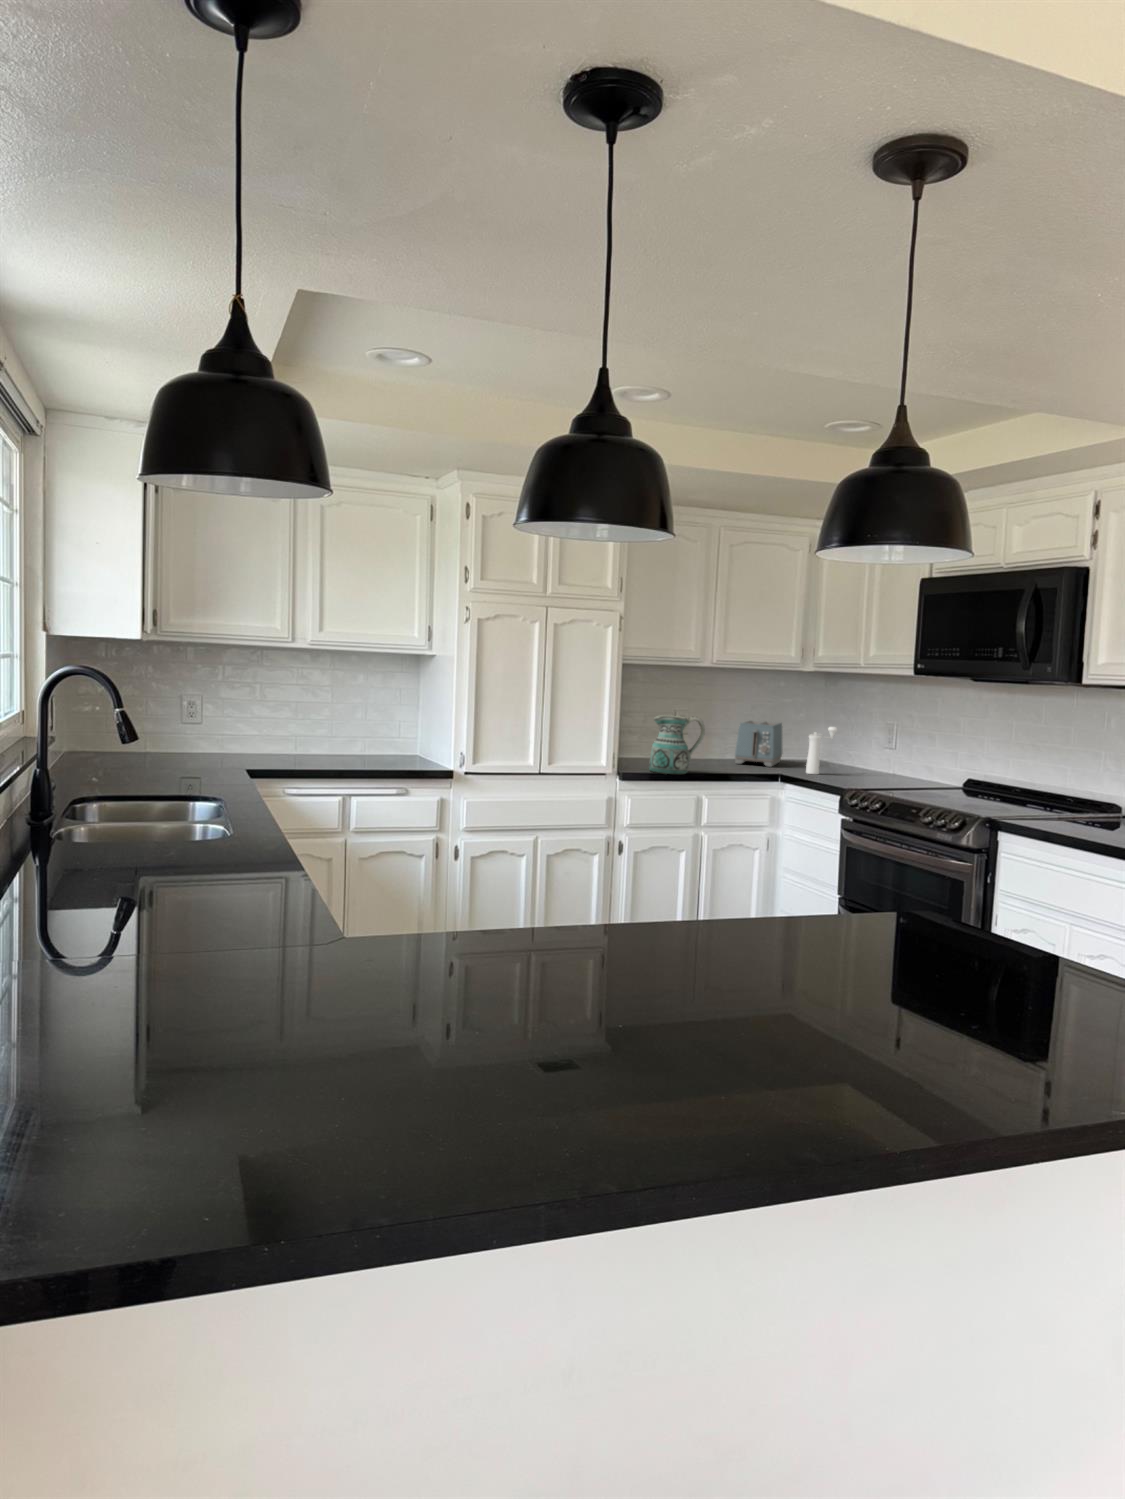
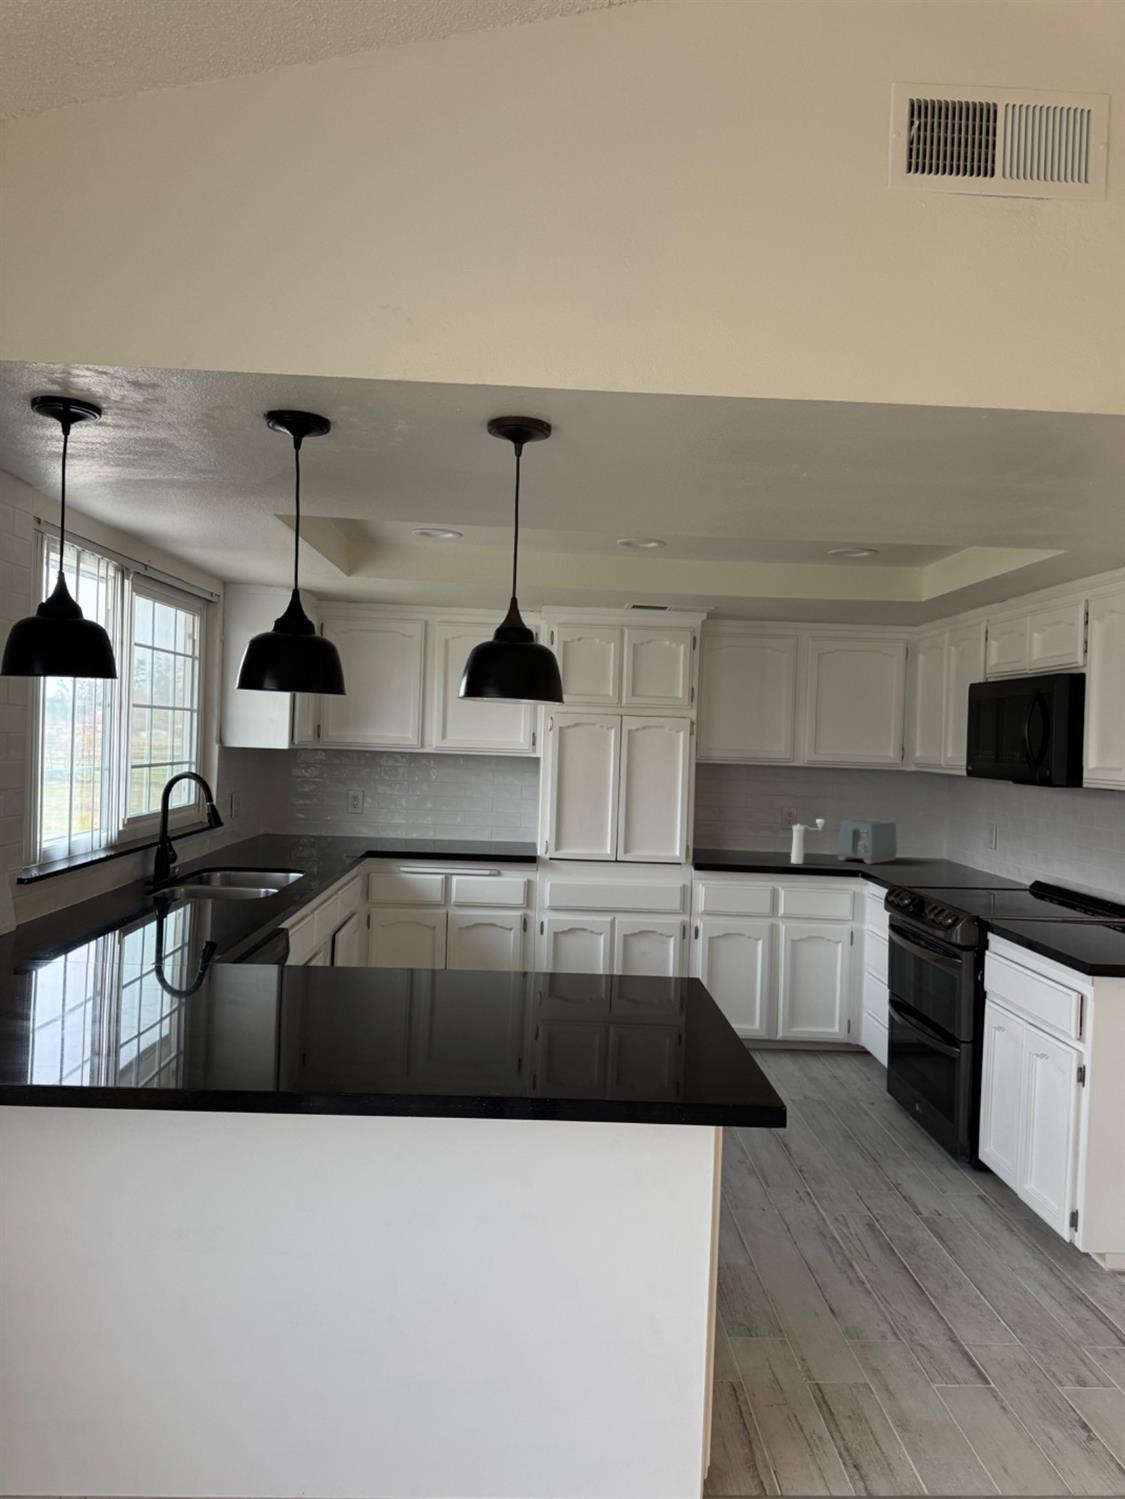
ceramic pitcher: present [649,715,705,774] -> none [724,812,775,866]
pepper mill: present [806,727,837,774] -> present [791,819,825,864]

